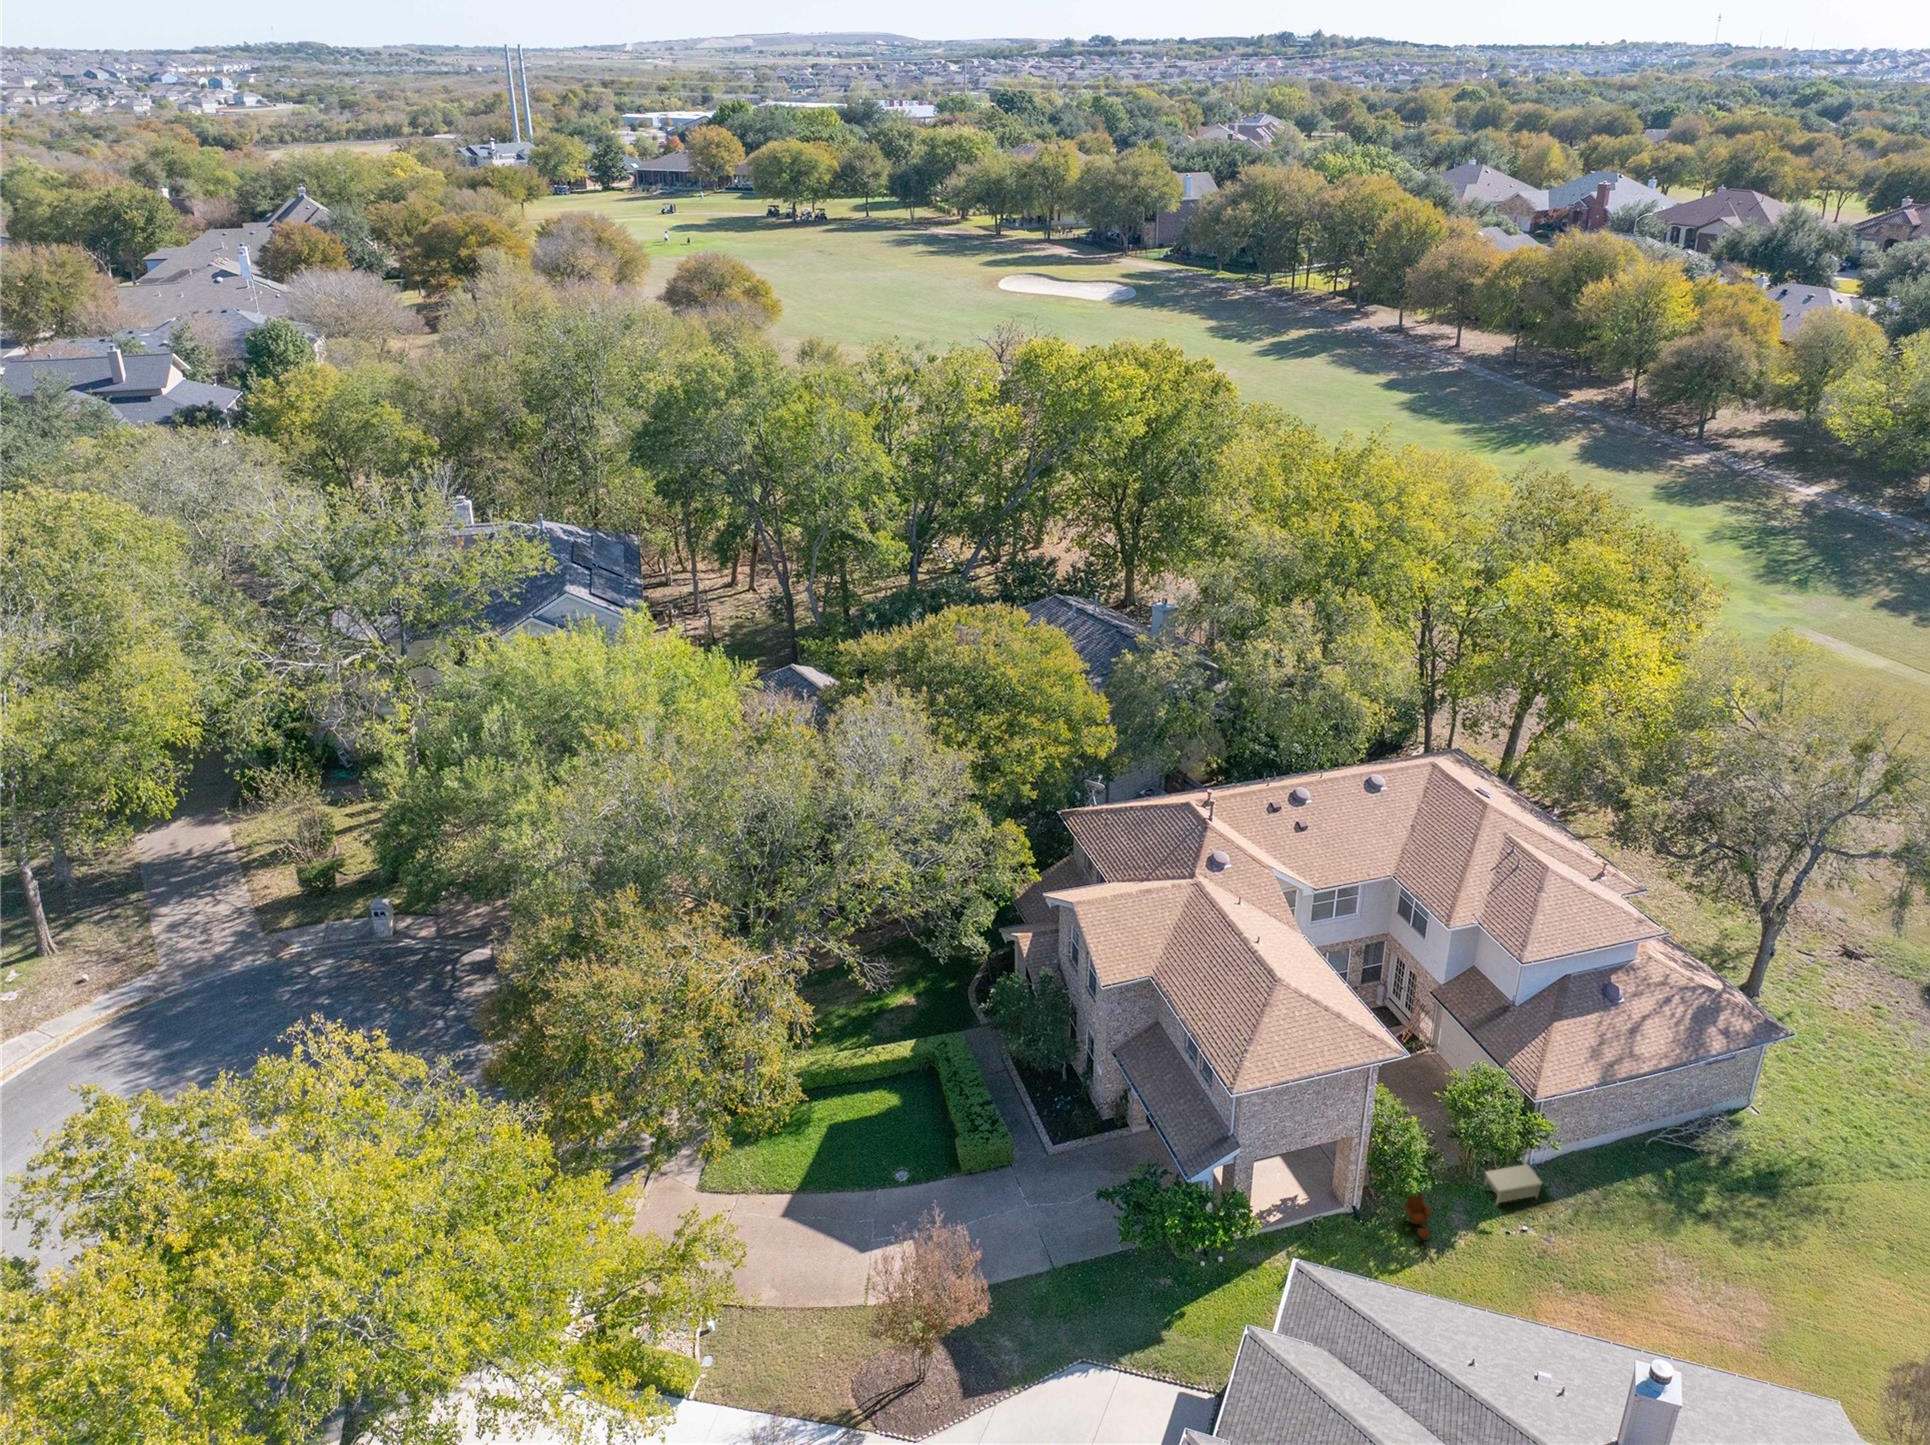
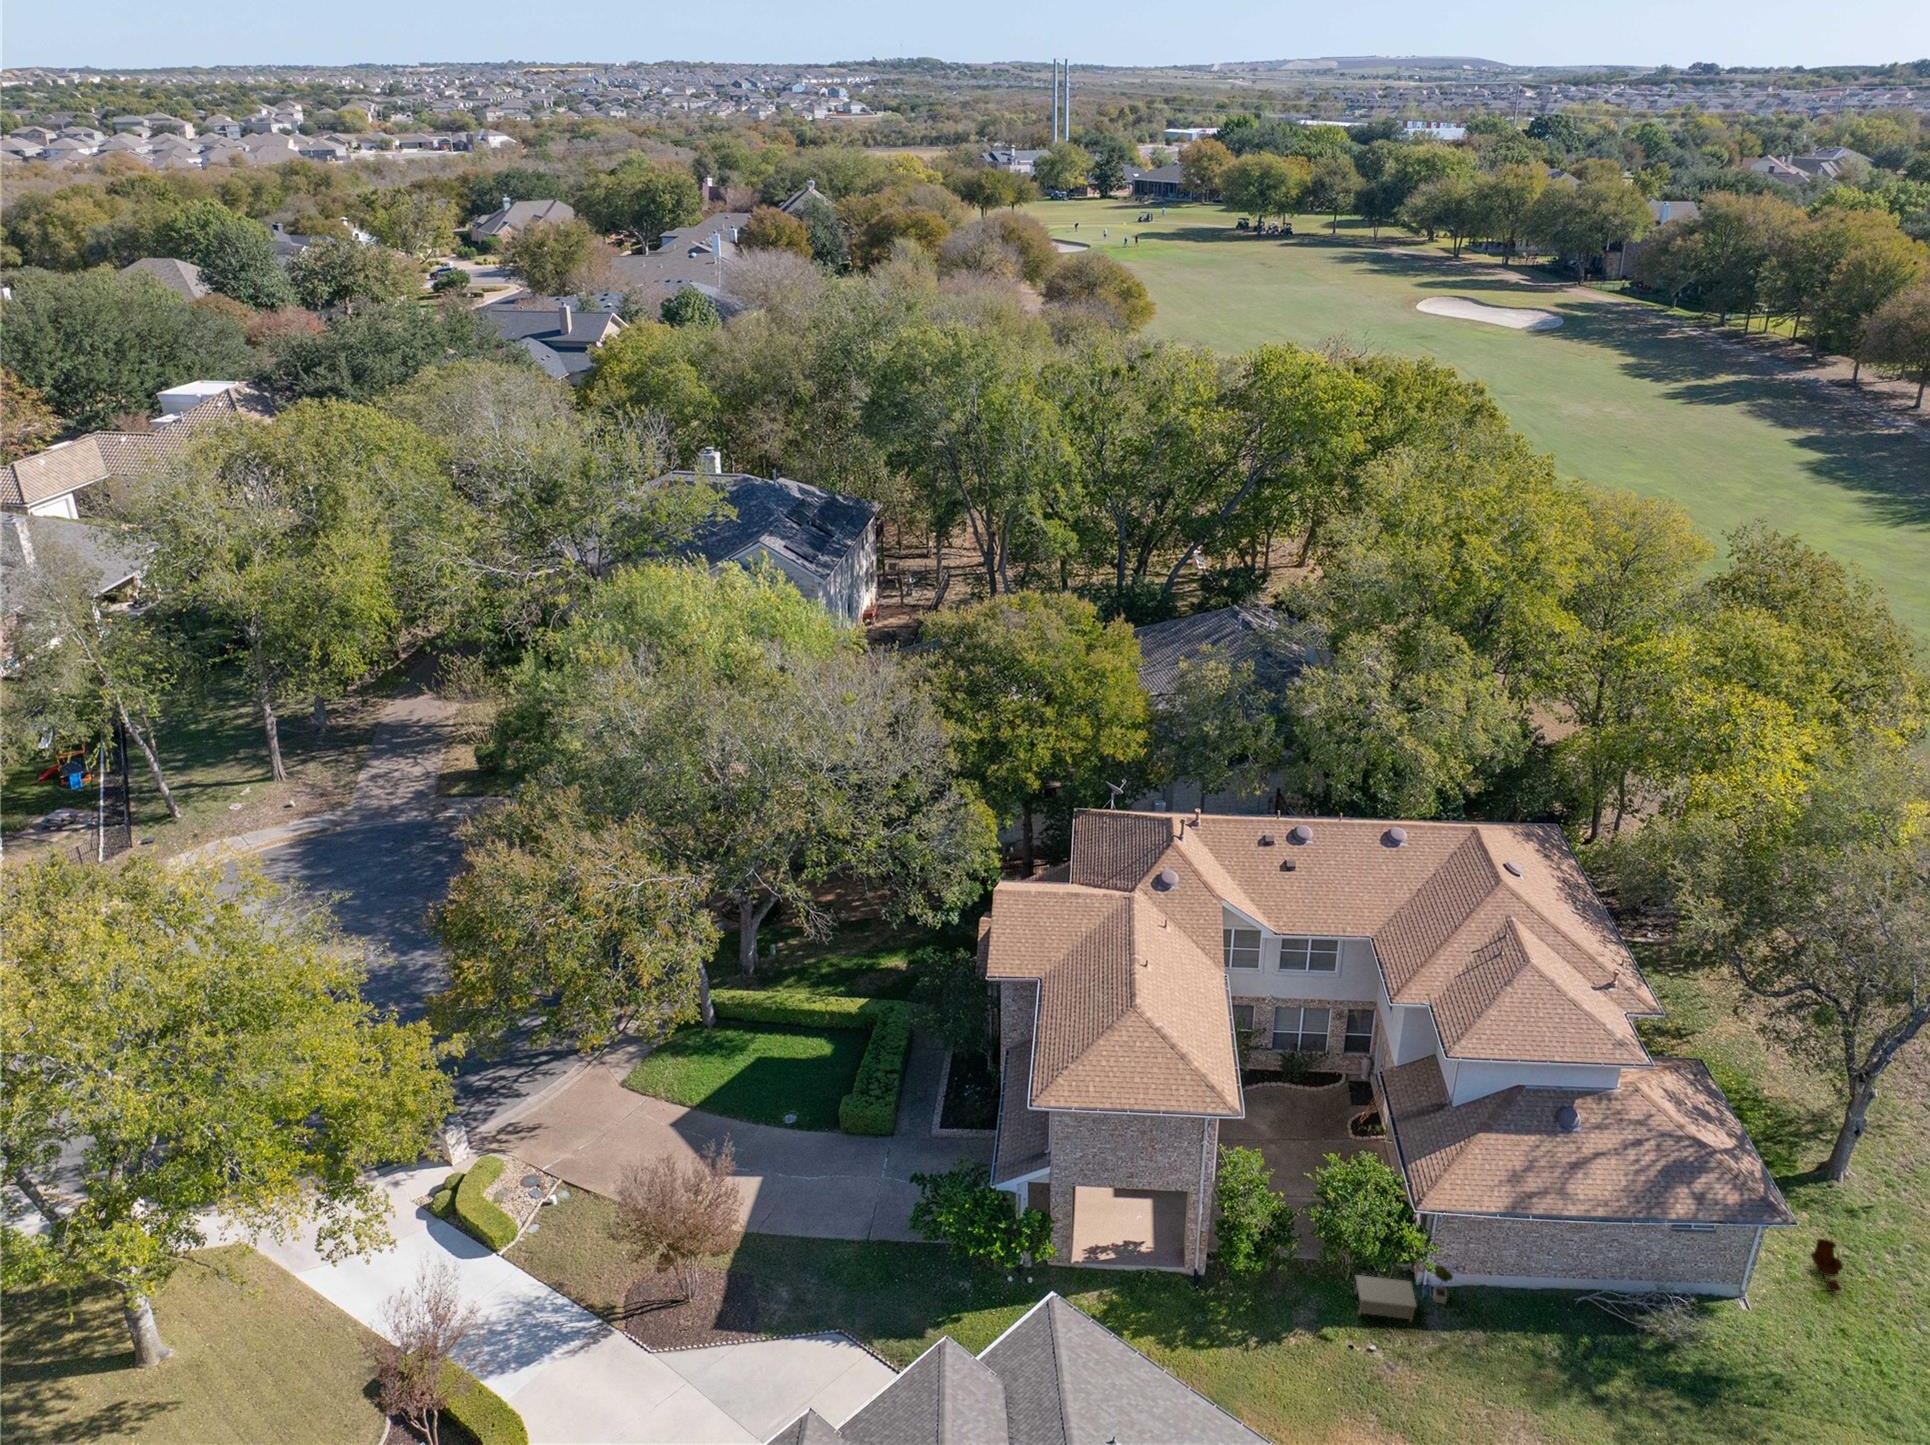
potted tree: none [1540,1144,1560,1177] -> present [1433,1265,1453,1304]
lounge chair: present [1404,1193,1431,1240] -> present [1811,1239,1843,1294]

